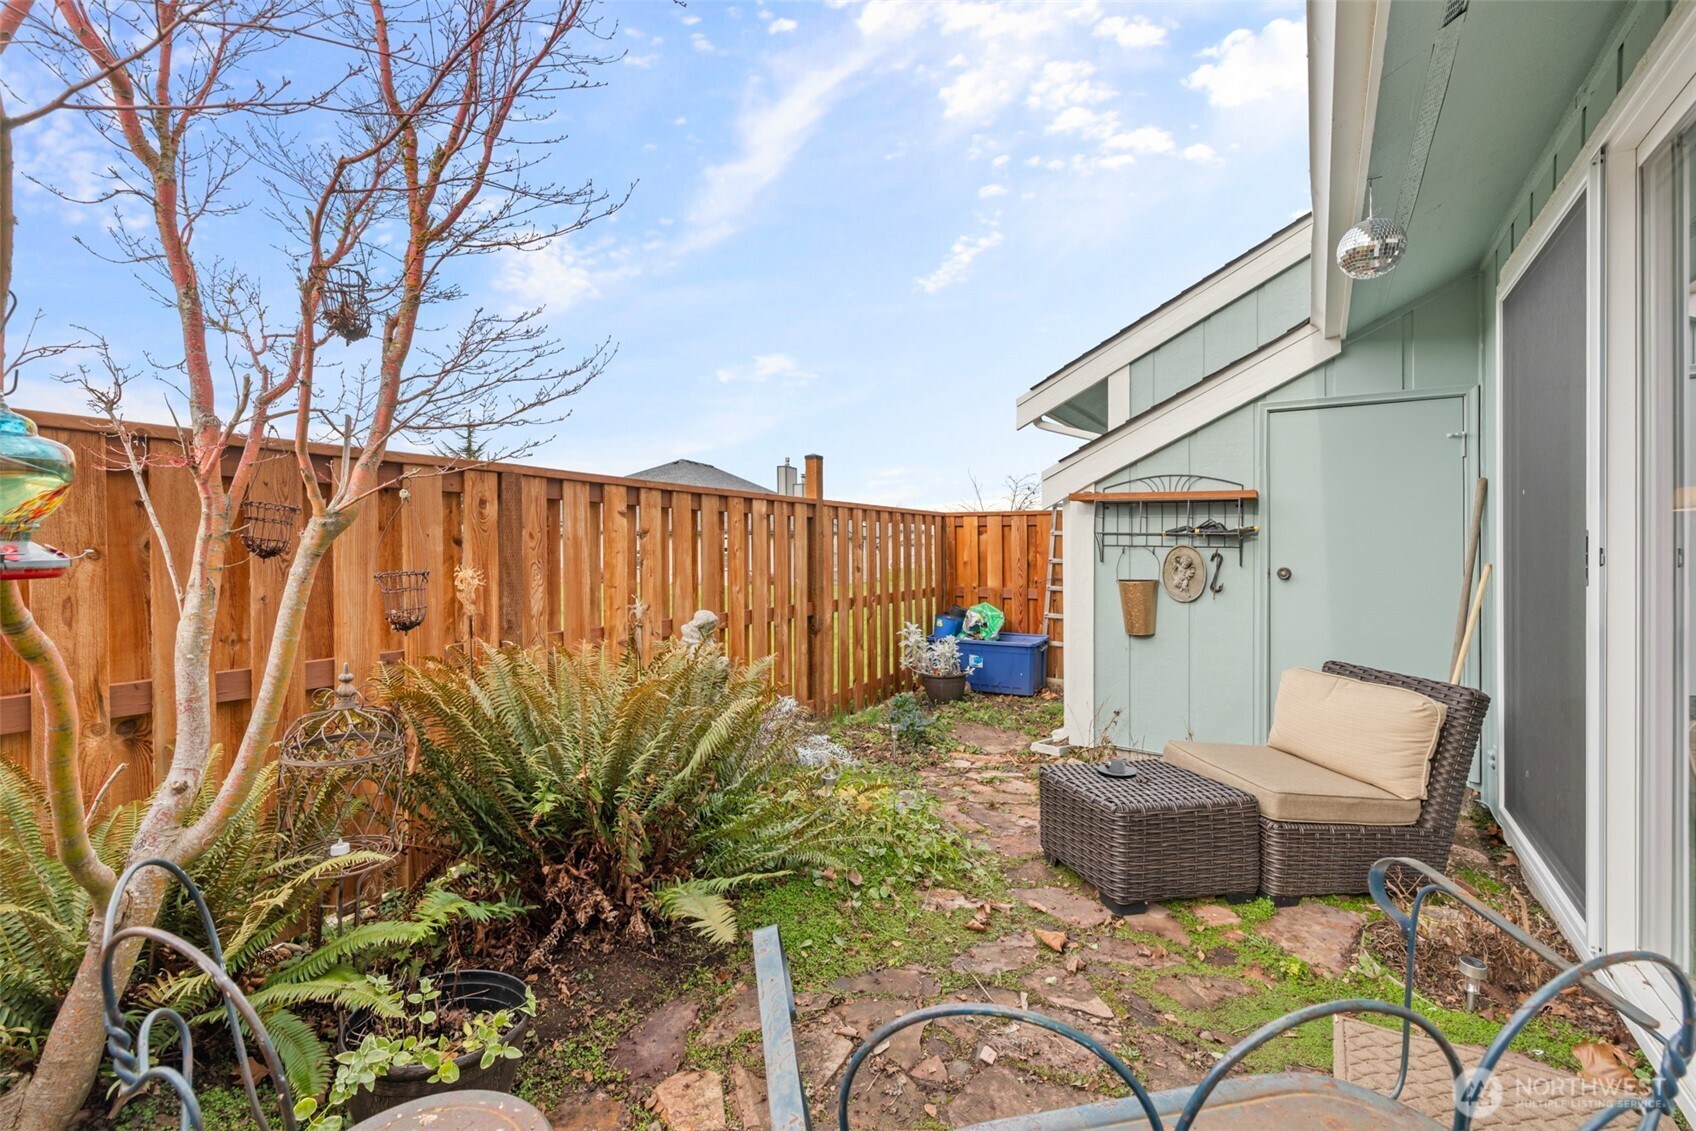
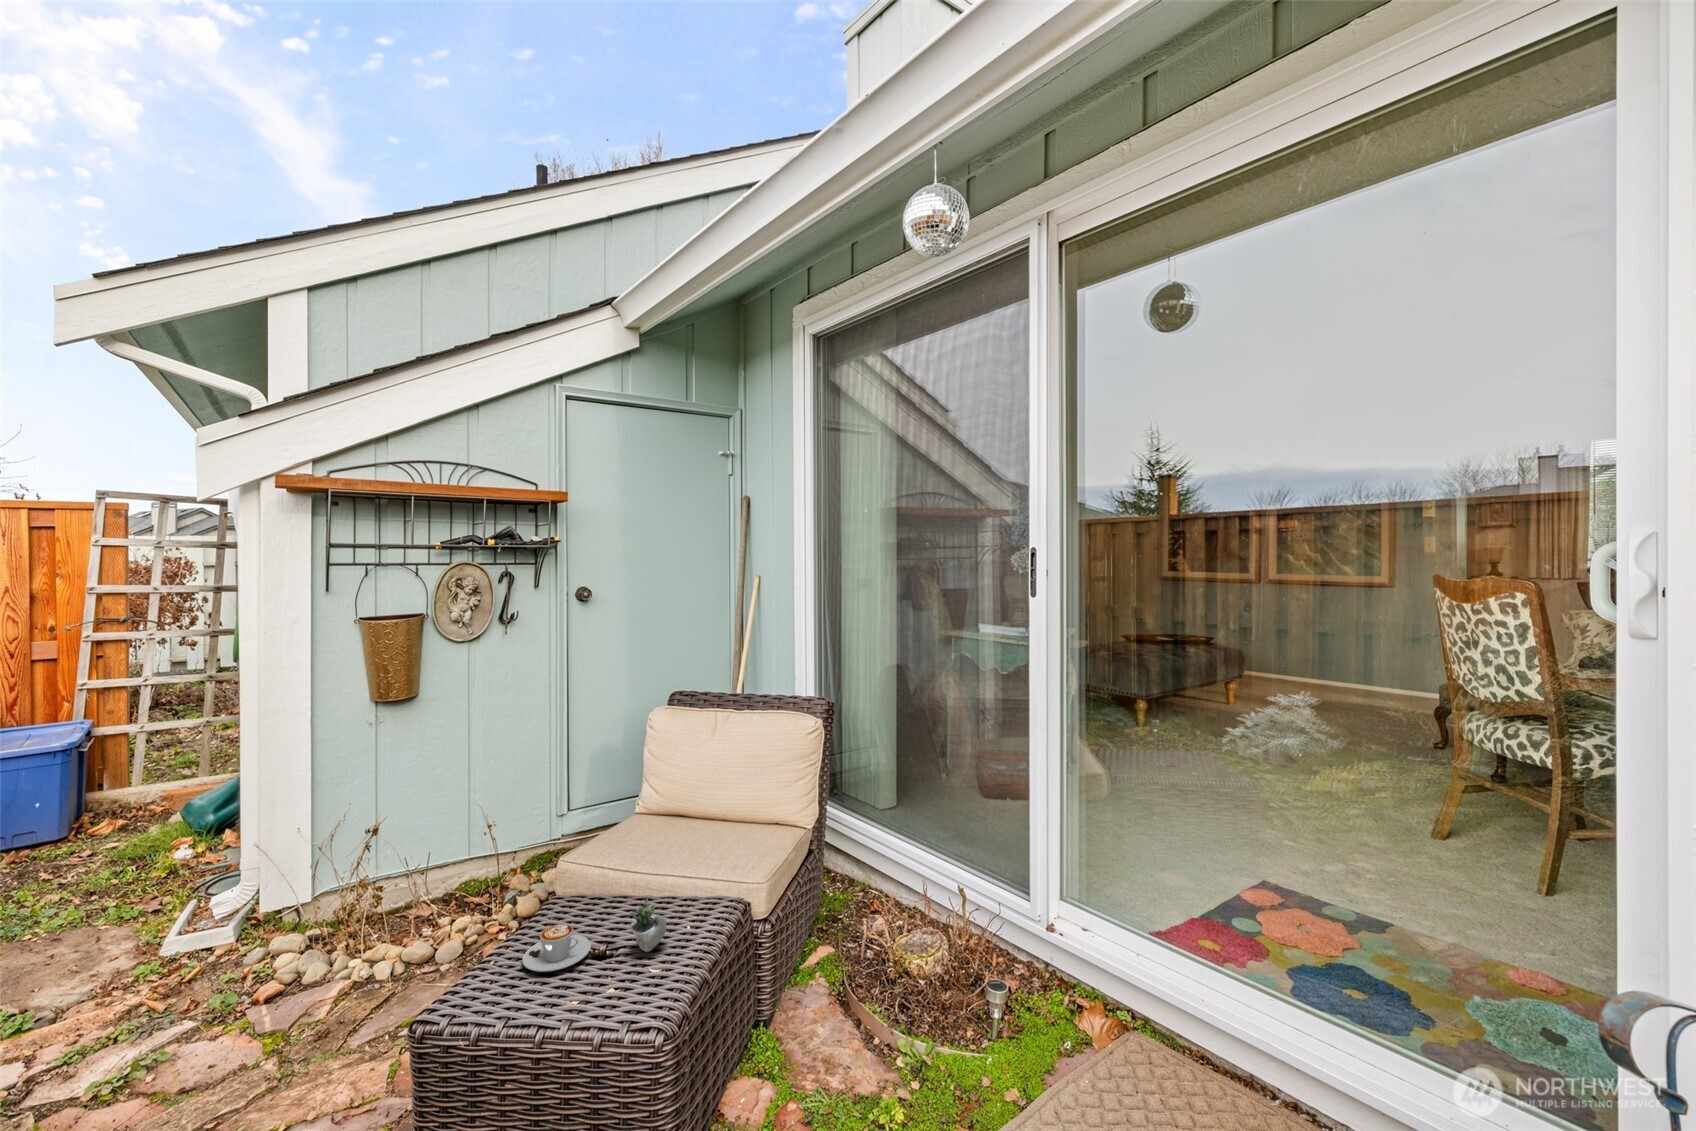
succulent plant: none [1147,755,1172,787] -> present [630,899,682,952]

